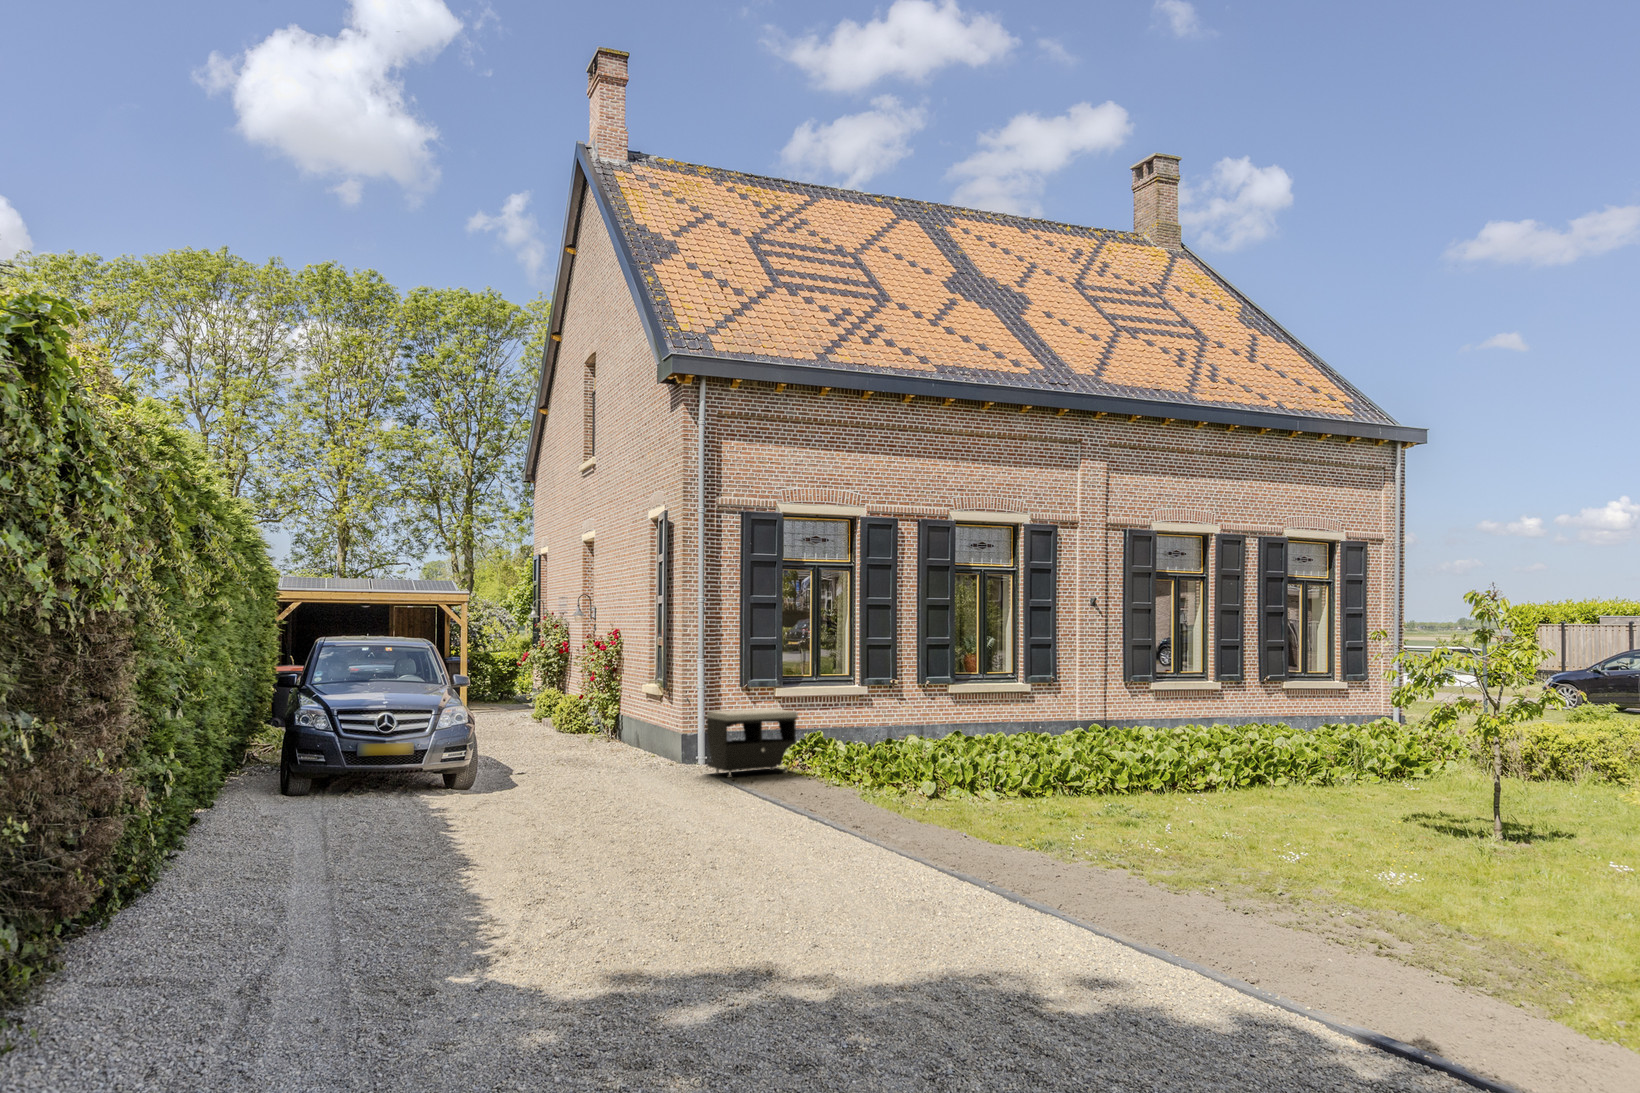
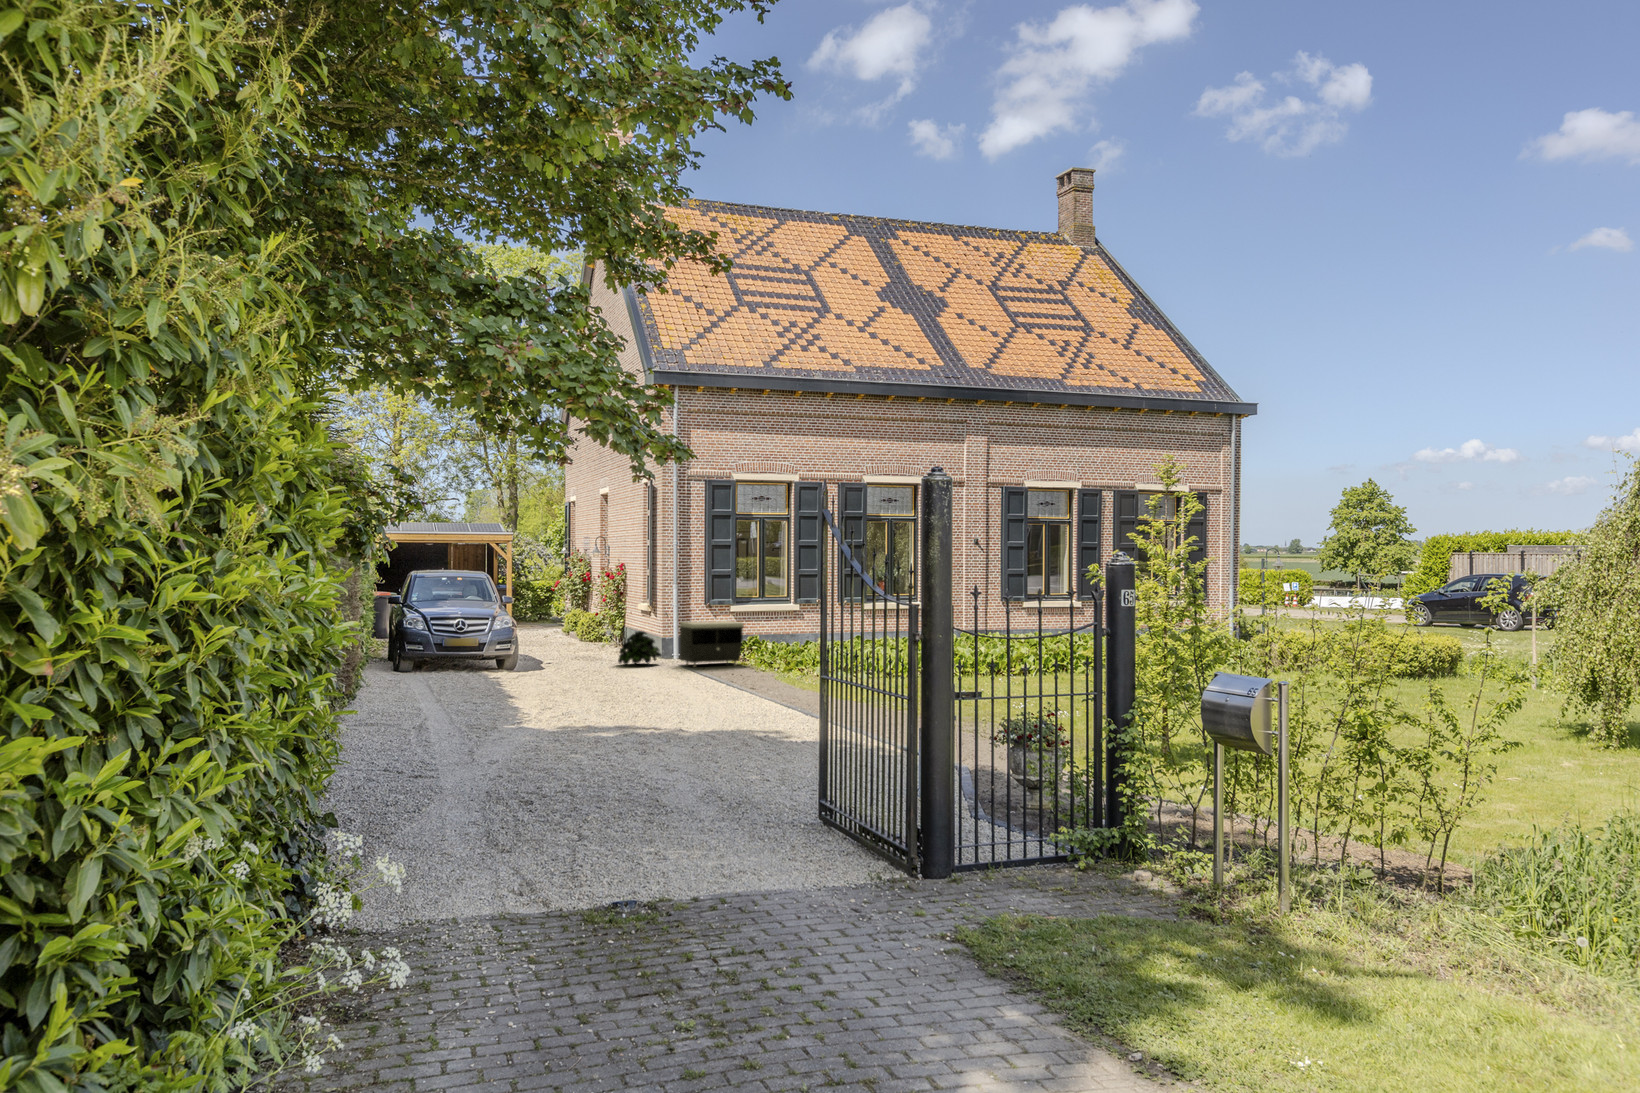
potted plant: none [618,725,681,775] -> present [618,631,662,664]

